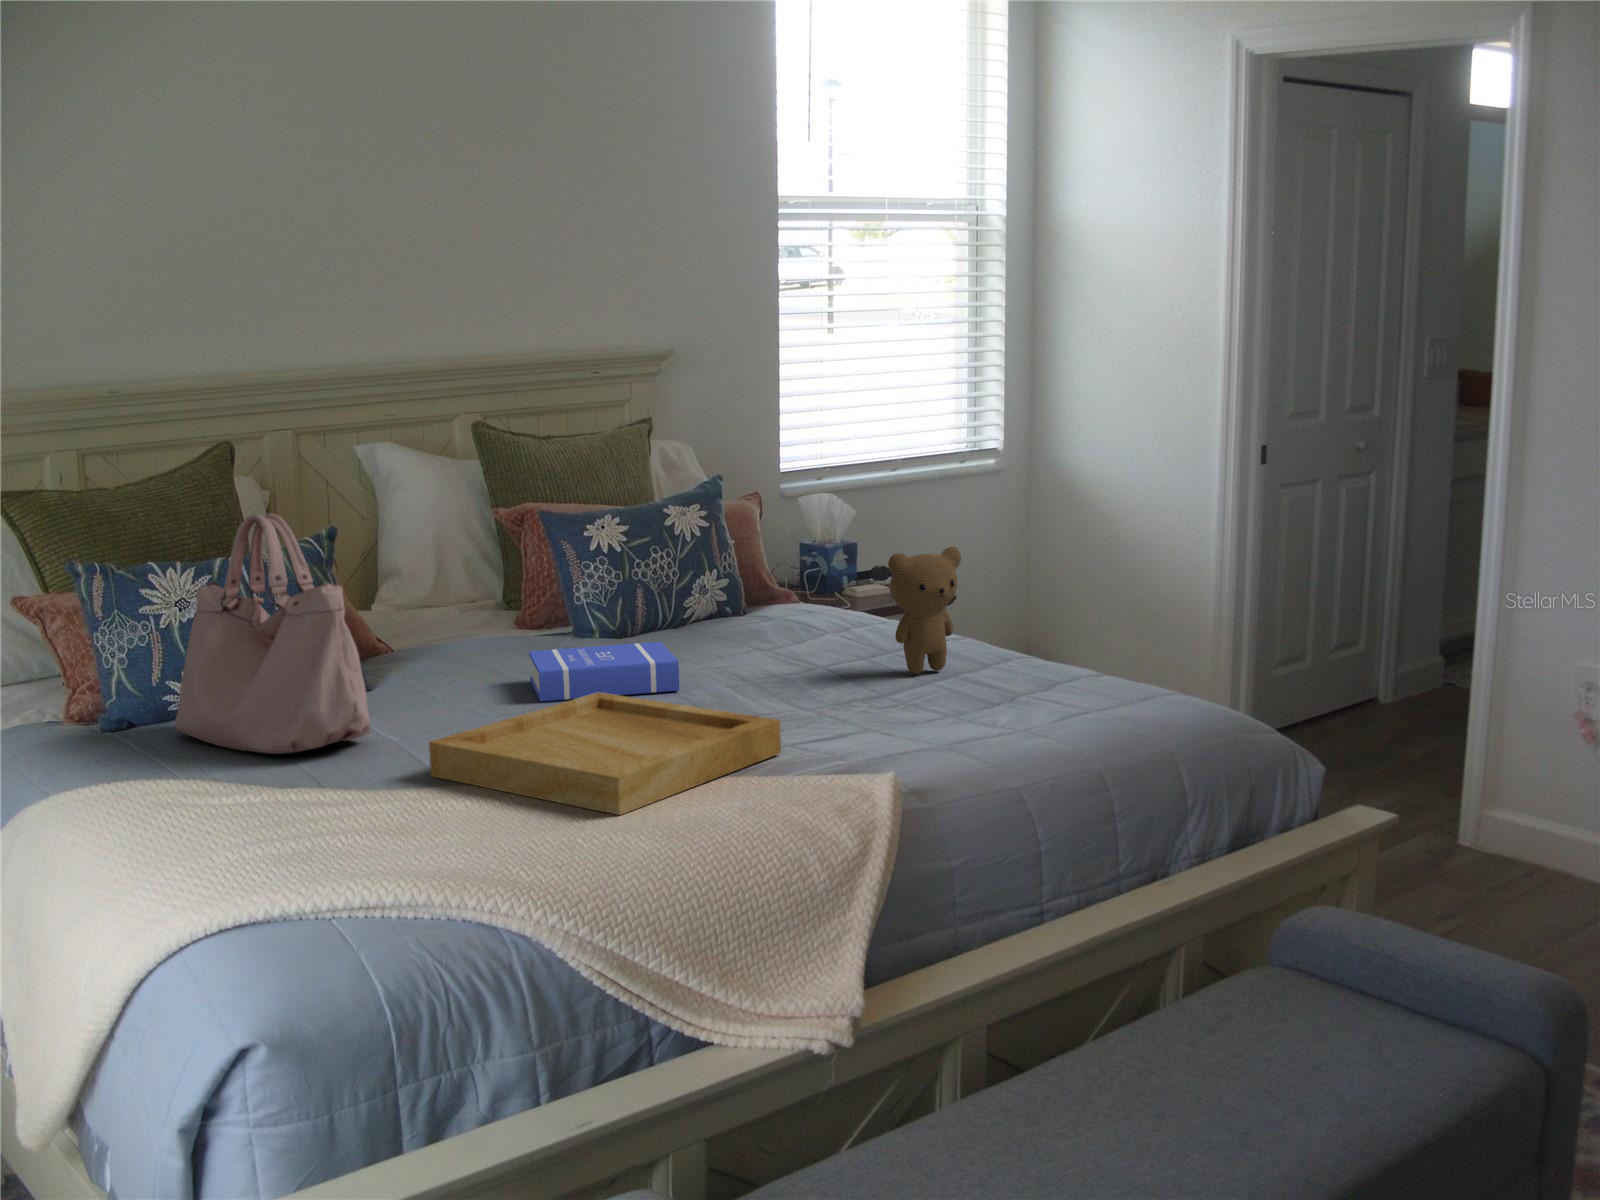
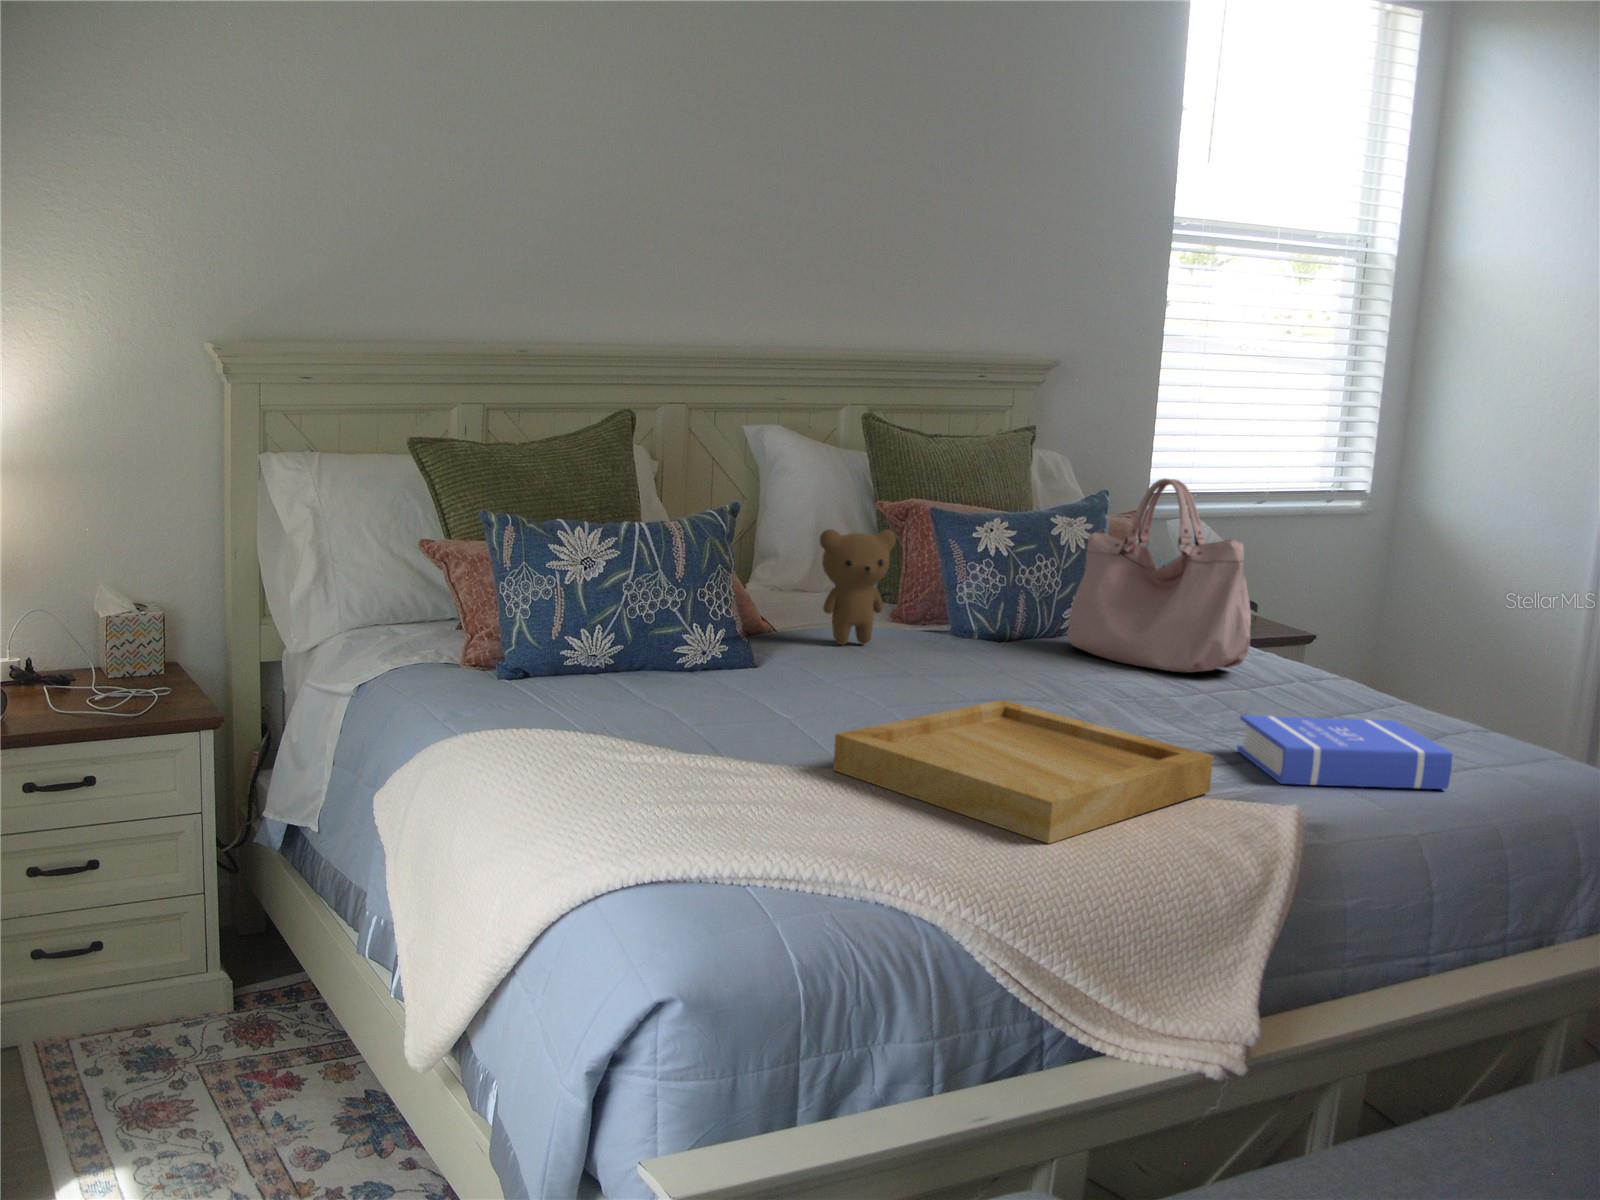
handbag: present [175,513,371,754] -> present [1067,479,1251,673]
teddy bear: present [888,547,961,674] -> present [820,529,896,645]
book: present [529,642,679,702] -> present [1237,715,1452,789]

